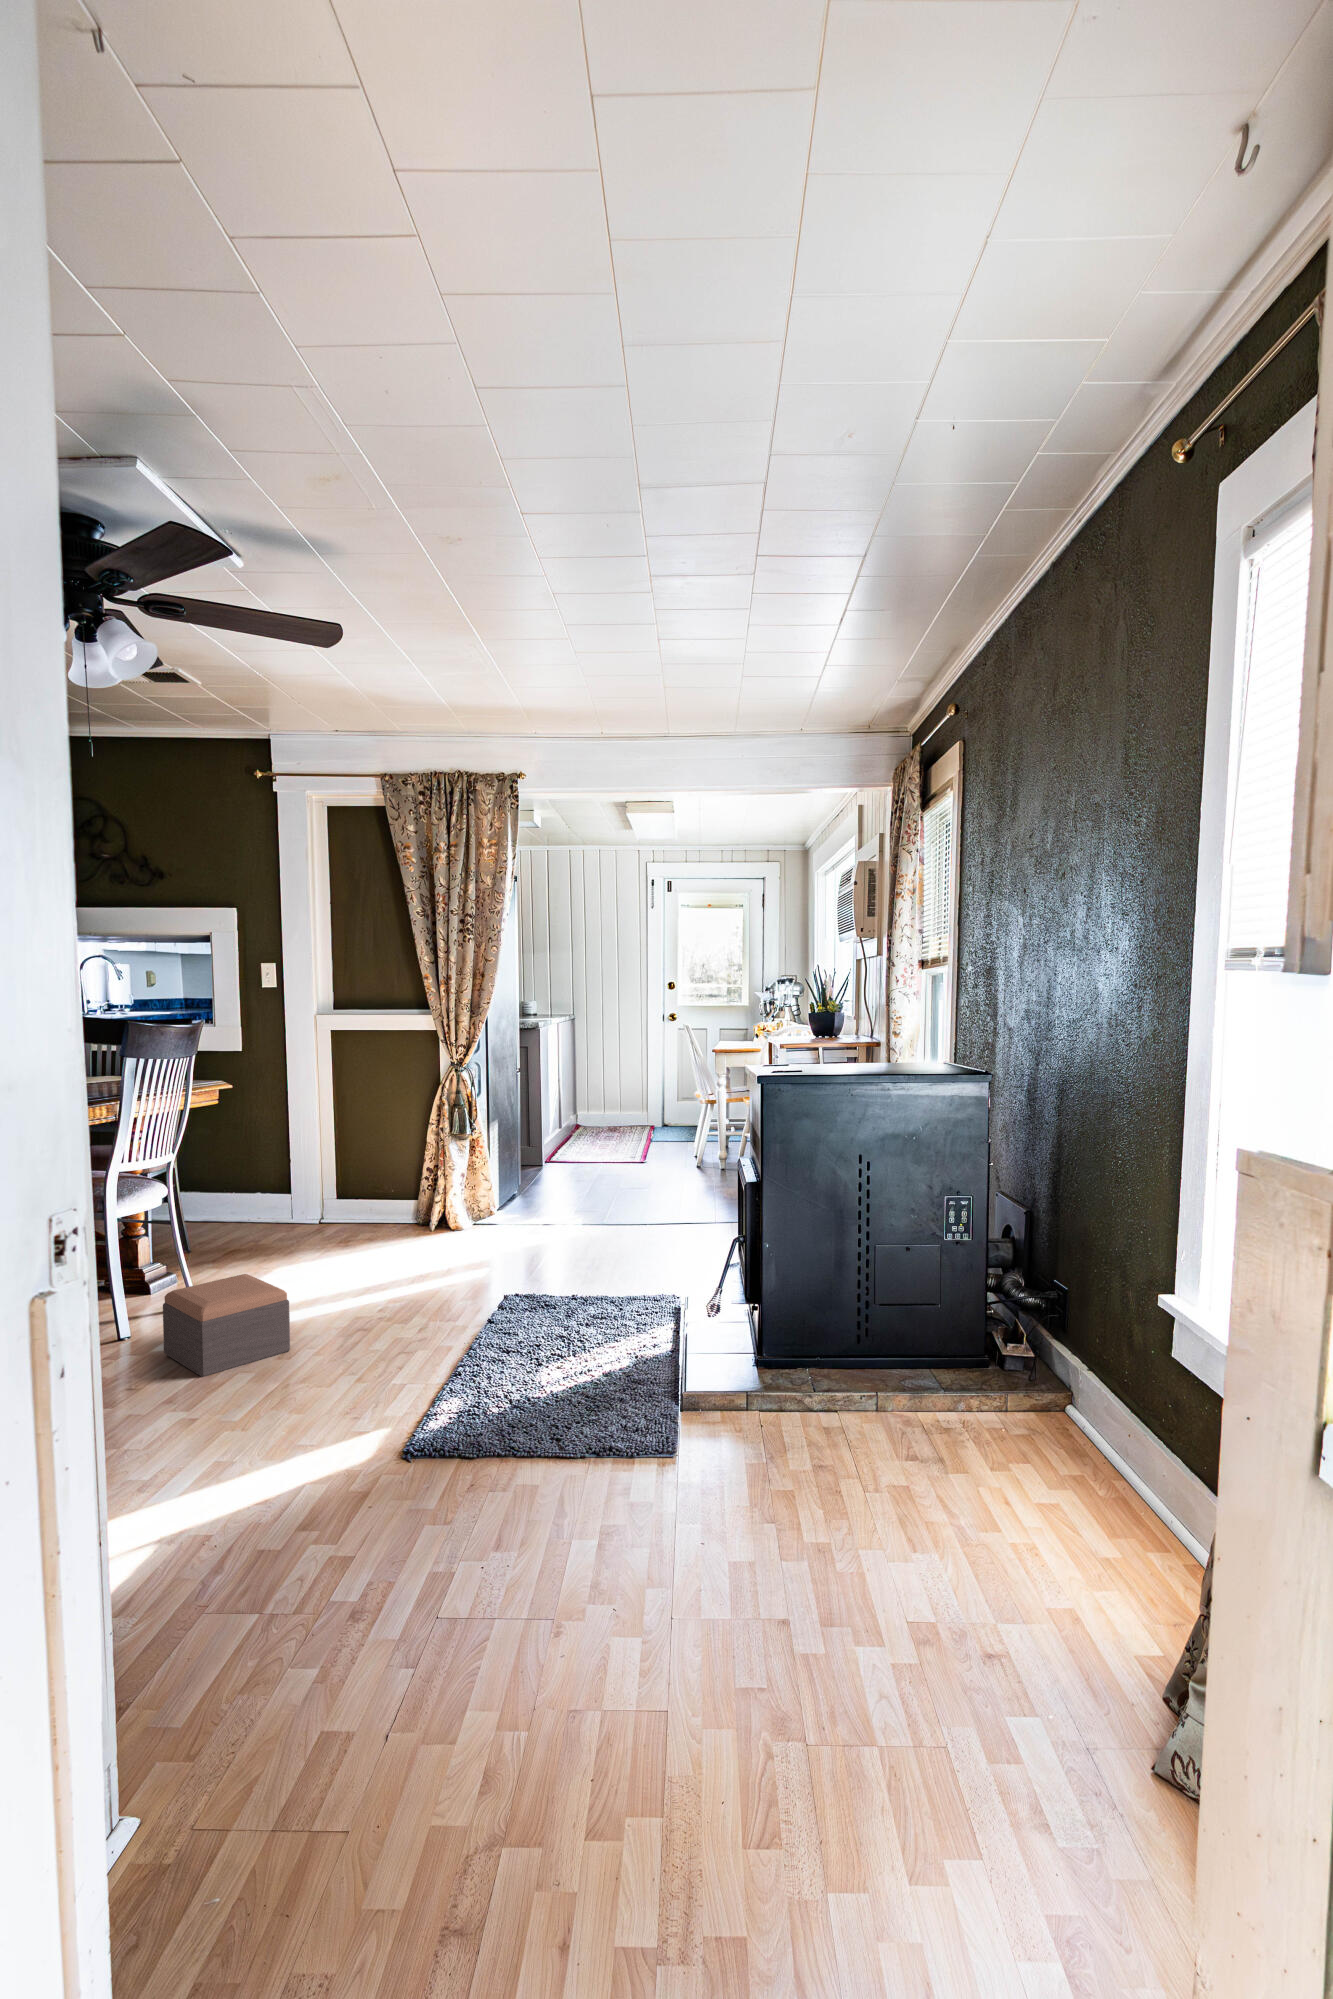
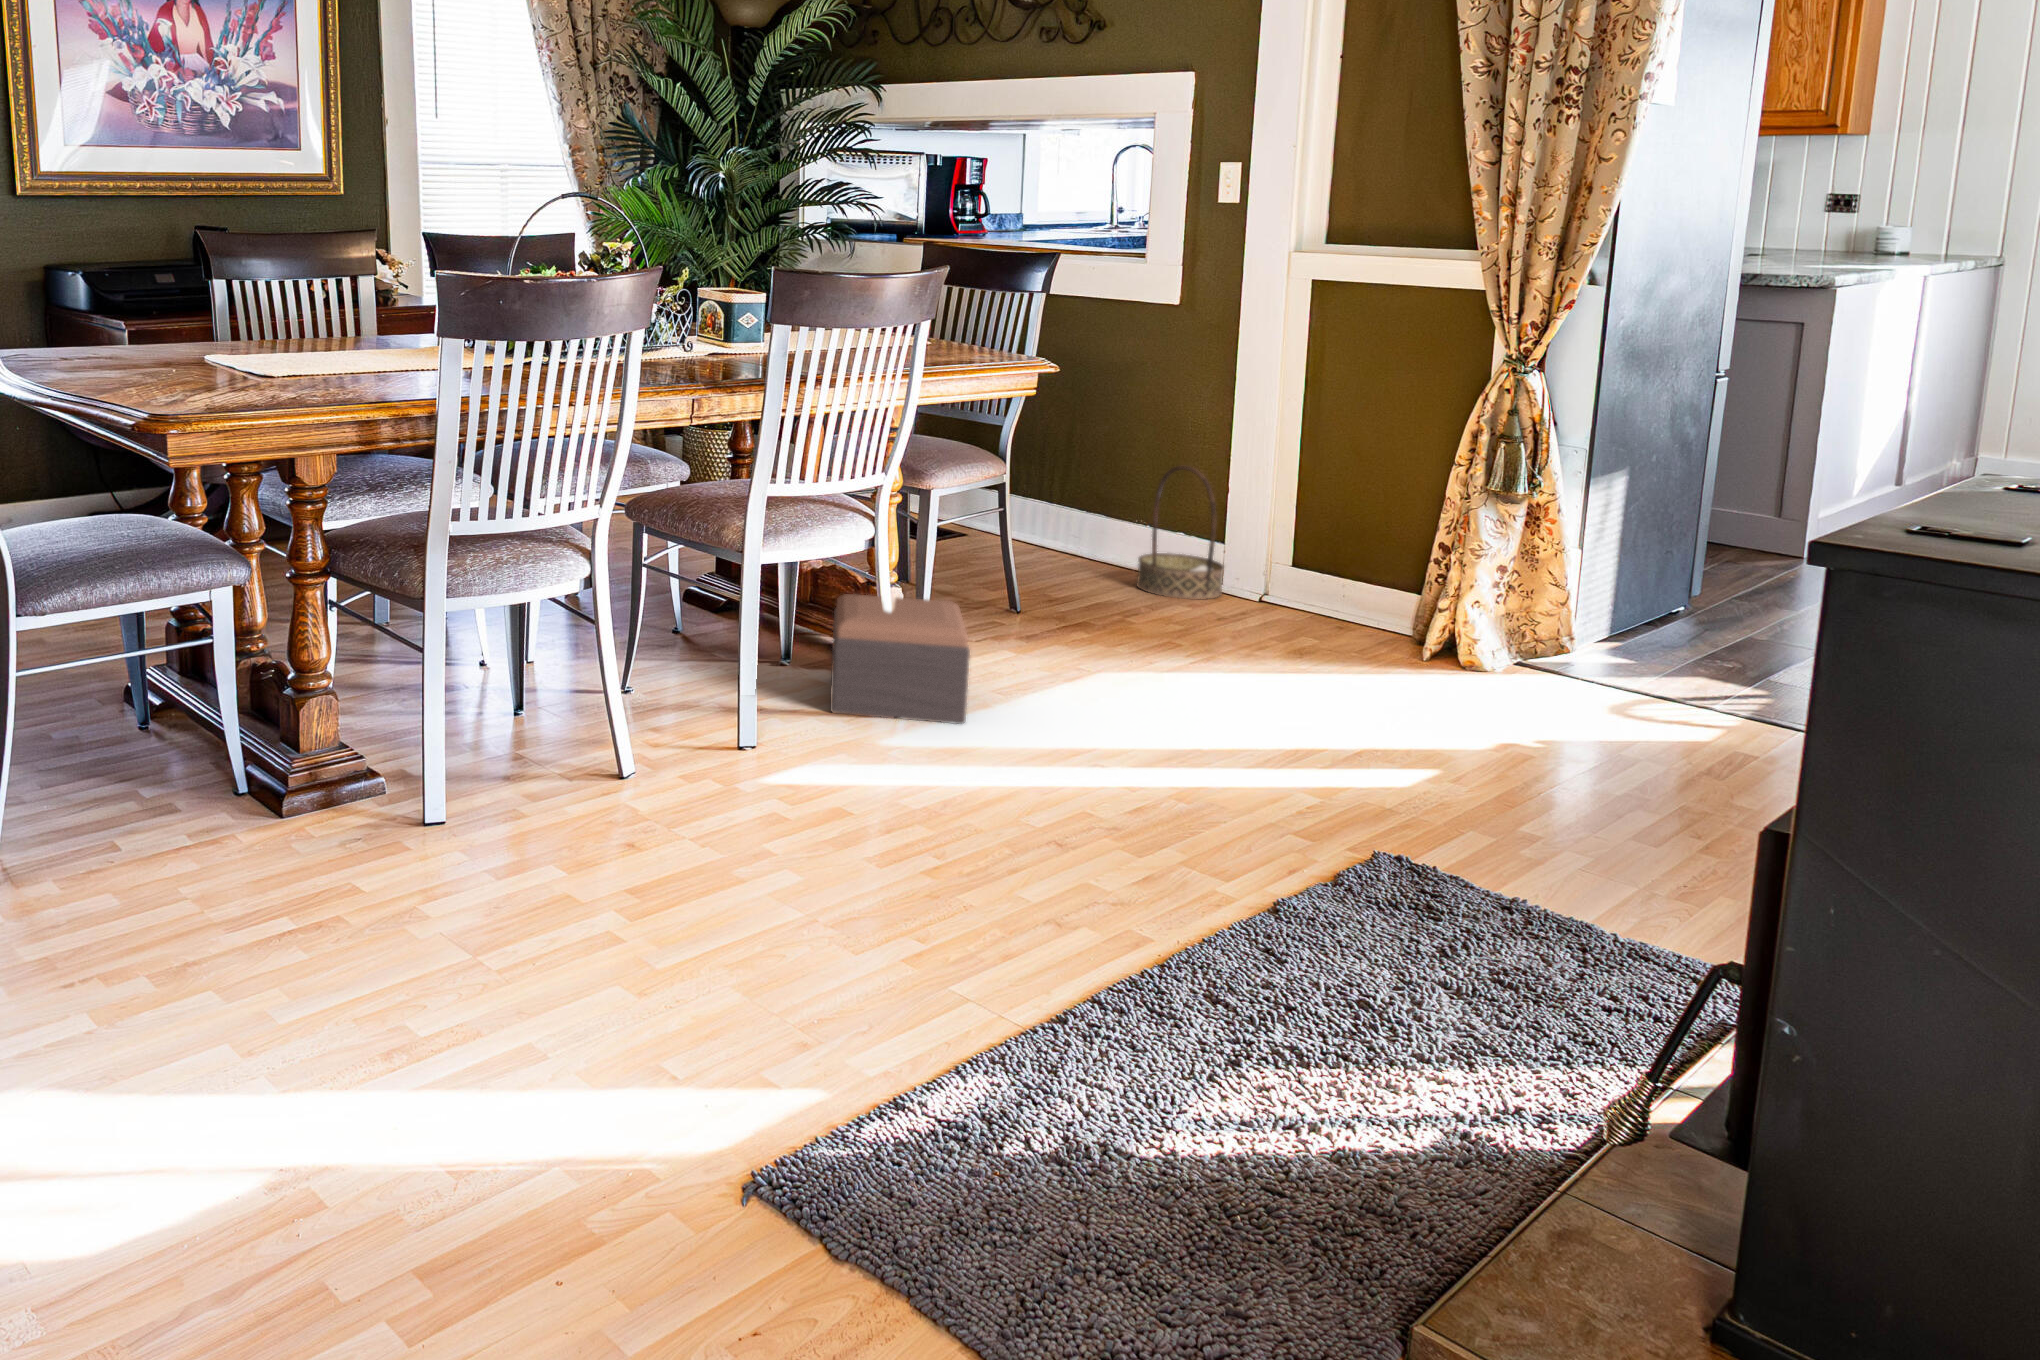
basket: none [247,1152,301,1237] -> present [1136,466,1224,599]

